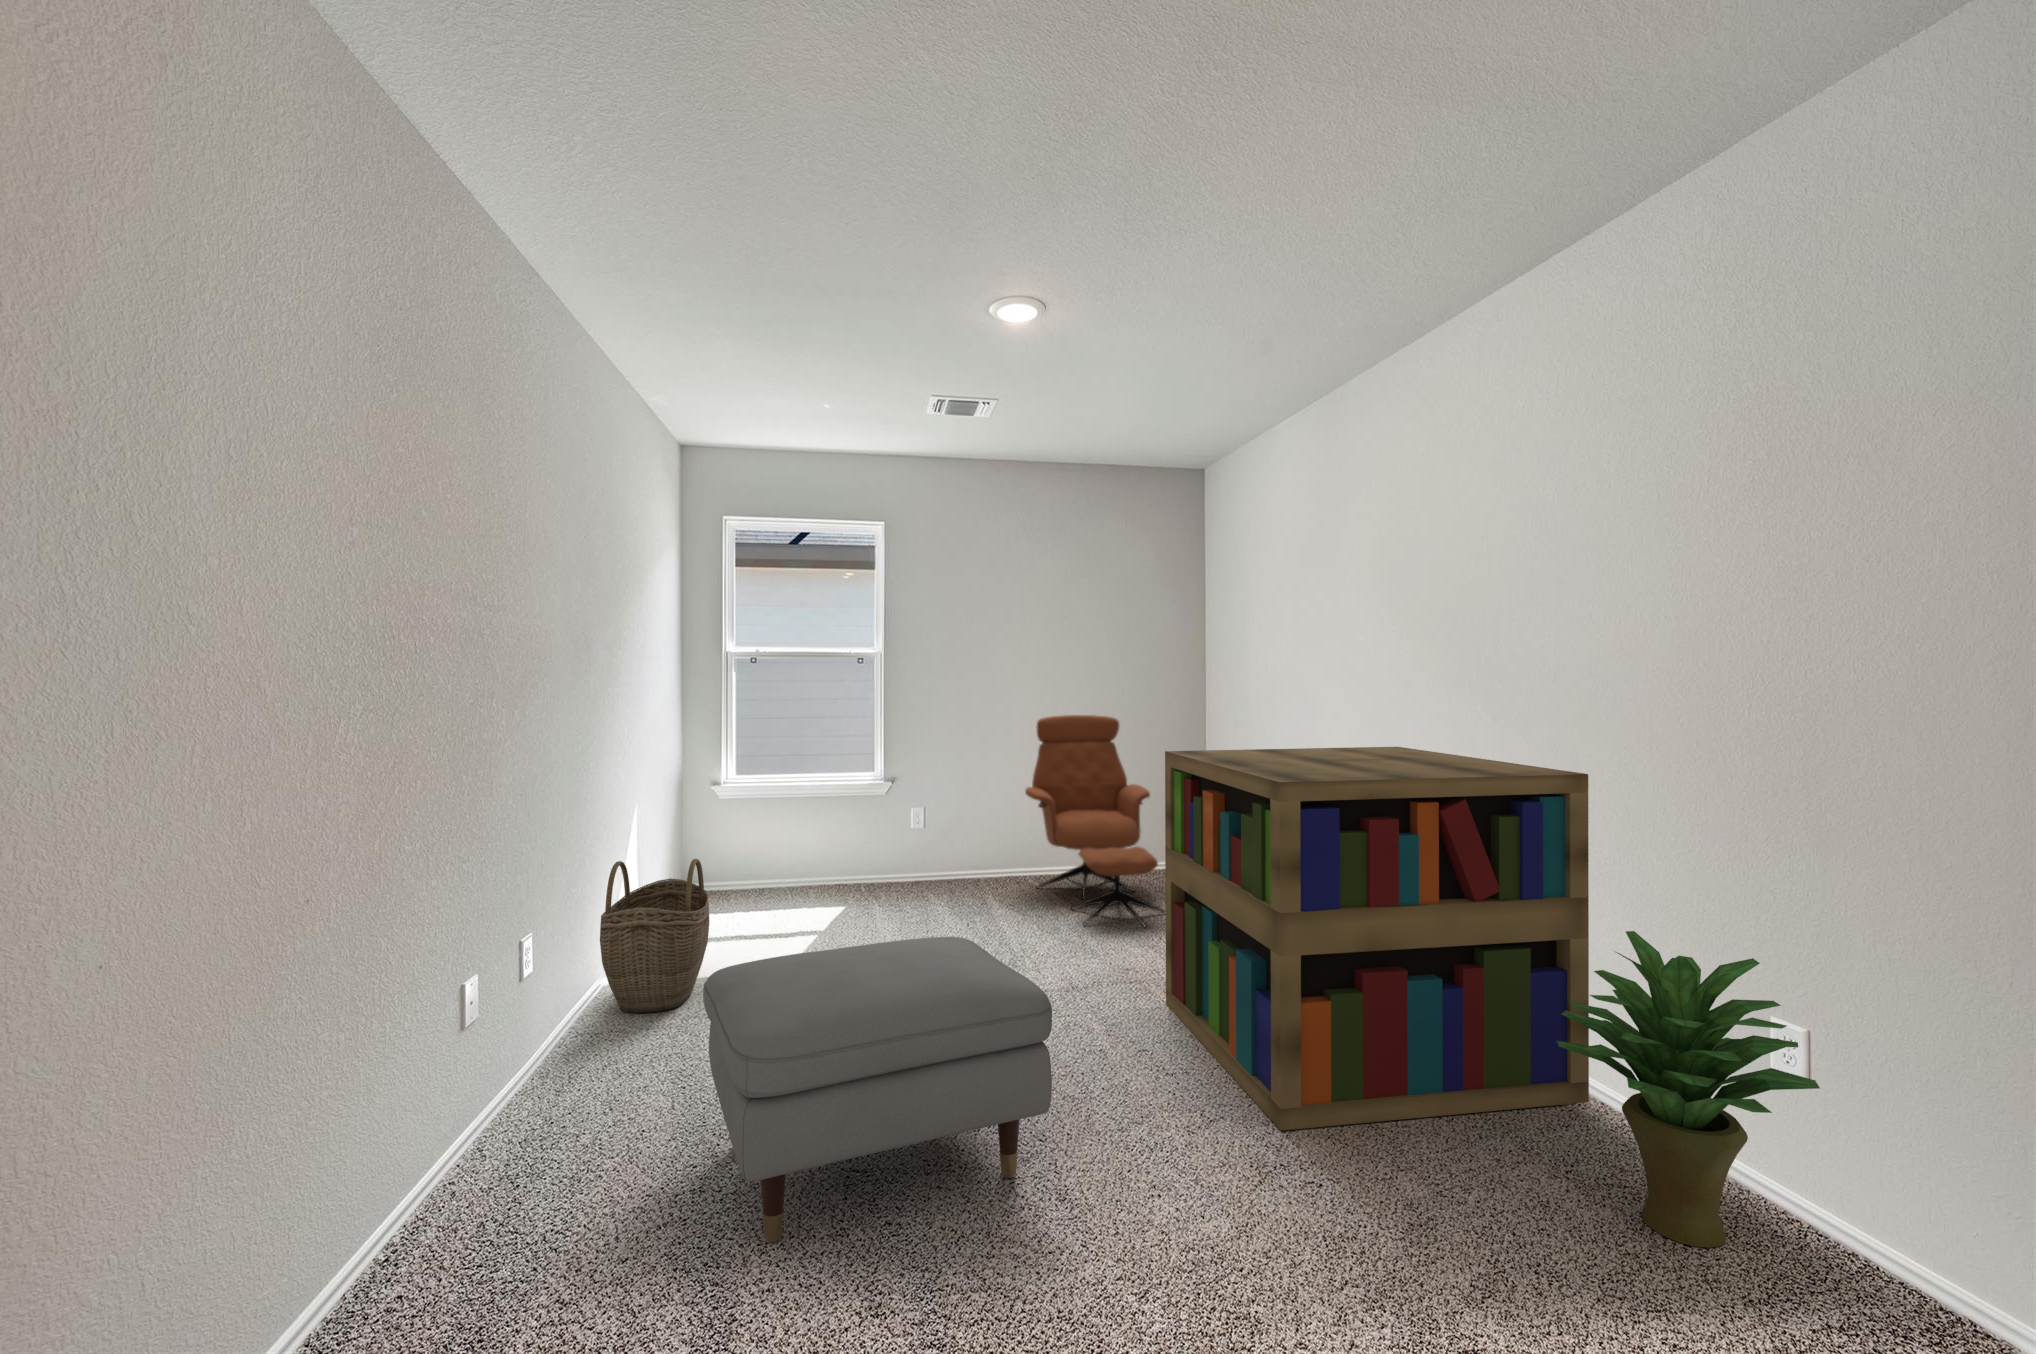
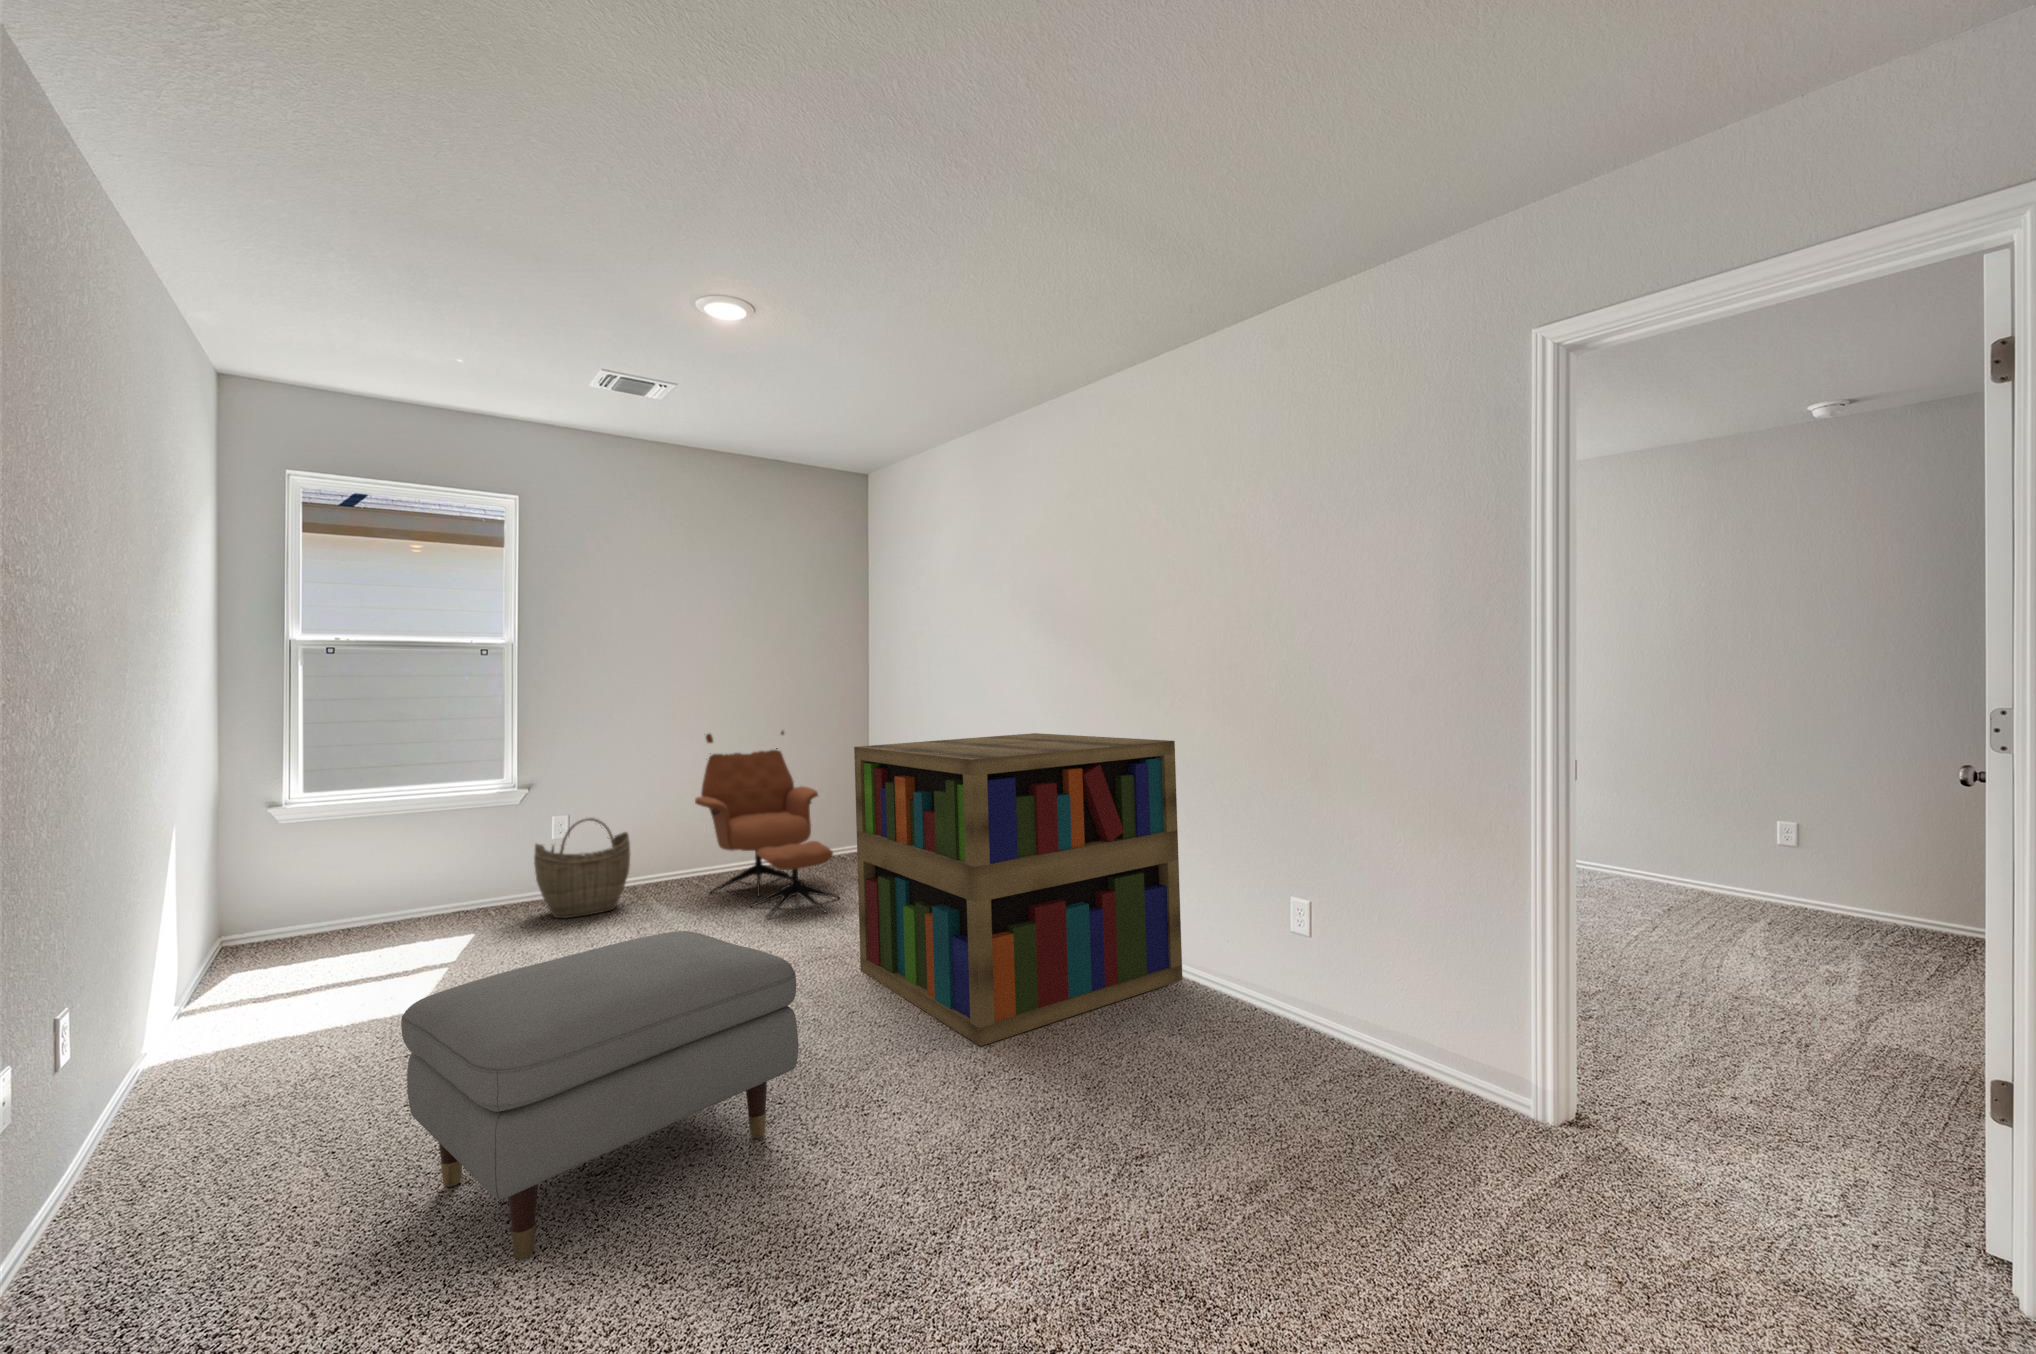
woven basket: present [600,859,709,1013] -> present [534,818,630,919]
potted plant: present [1557,931,1820,1248] -> none [1172,846,1322,1055]

